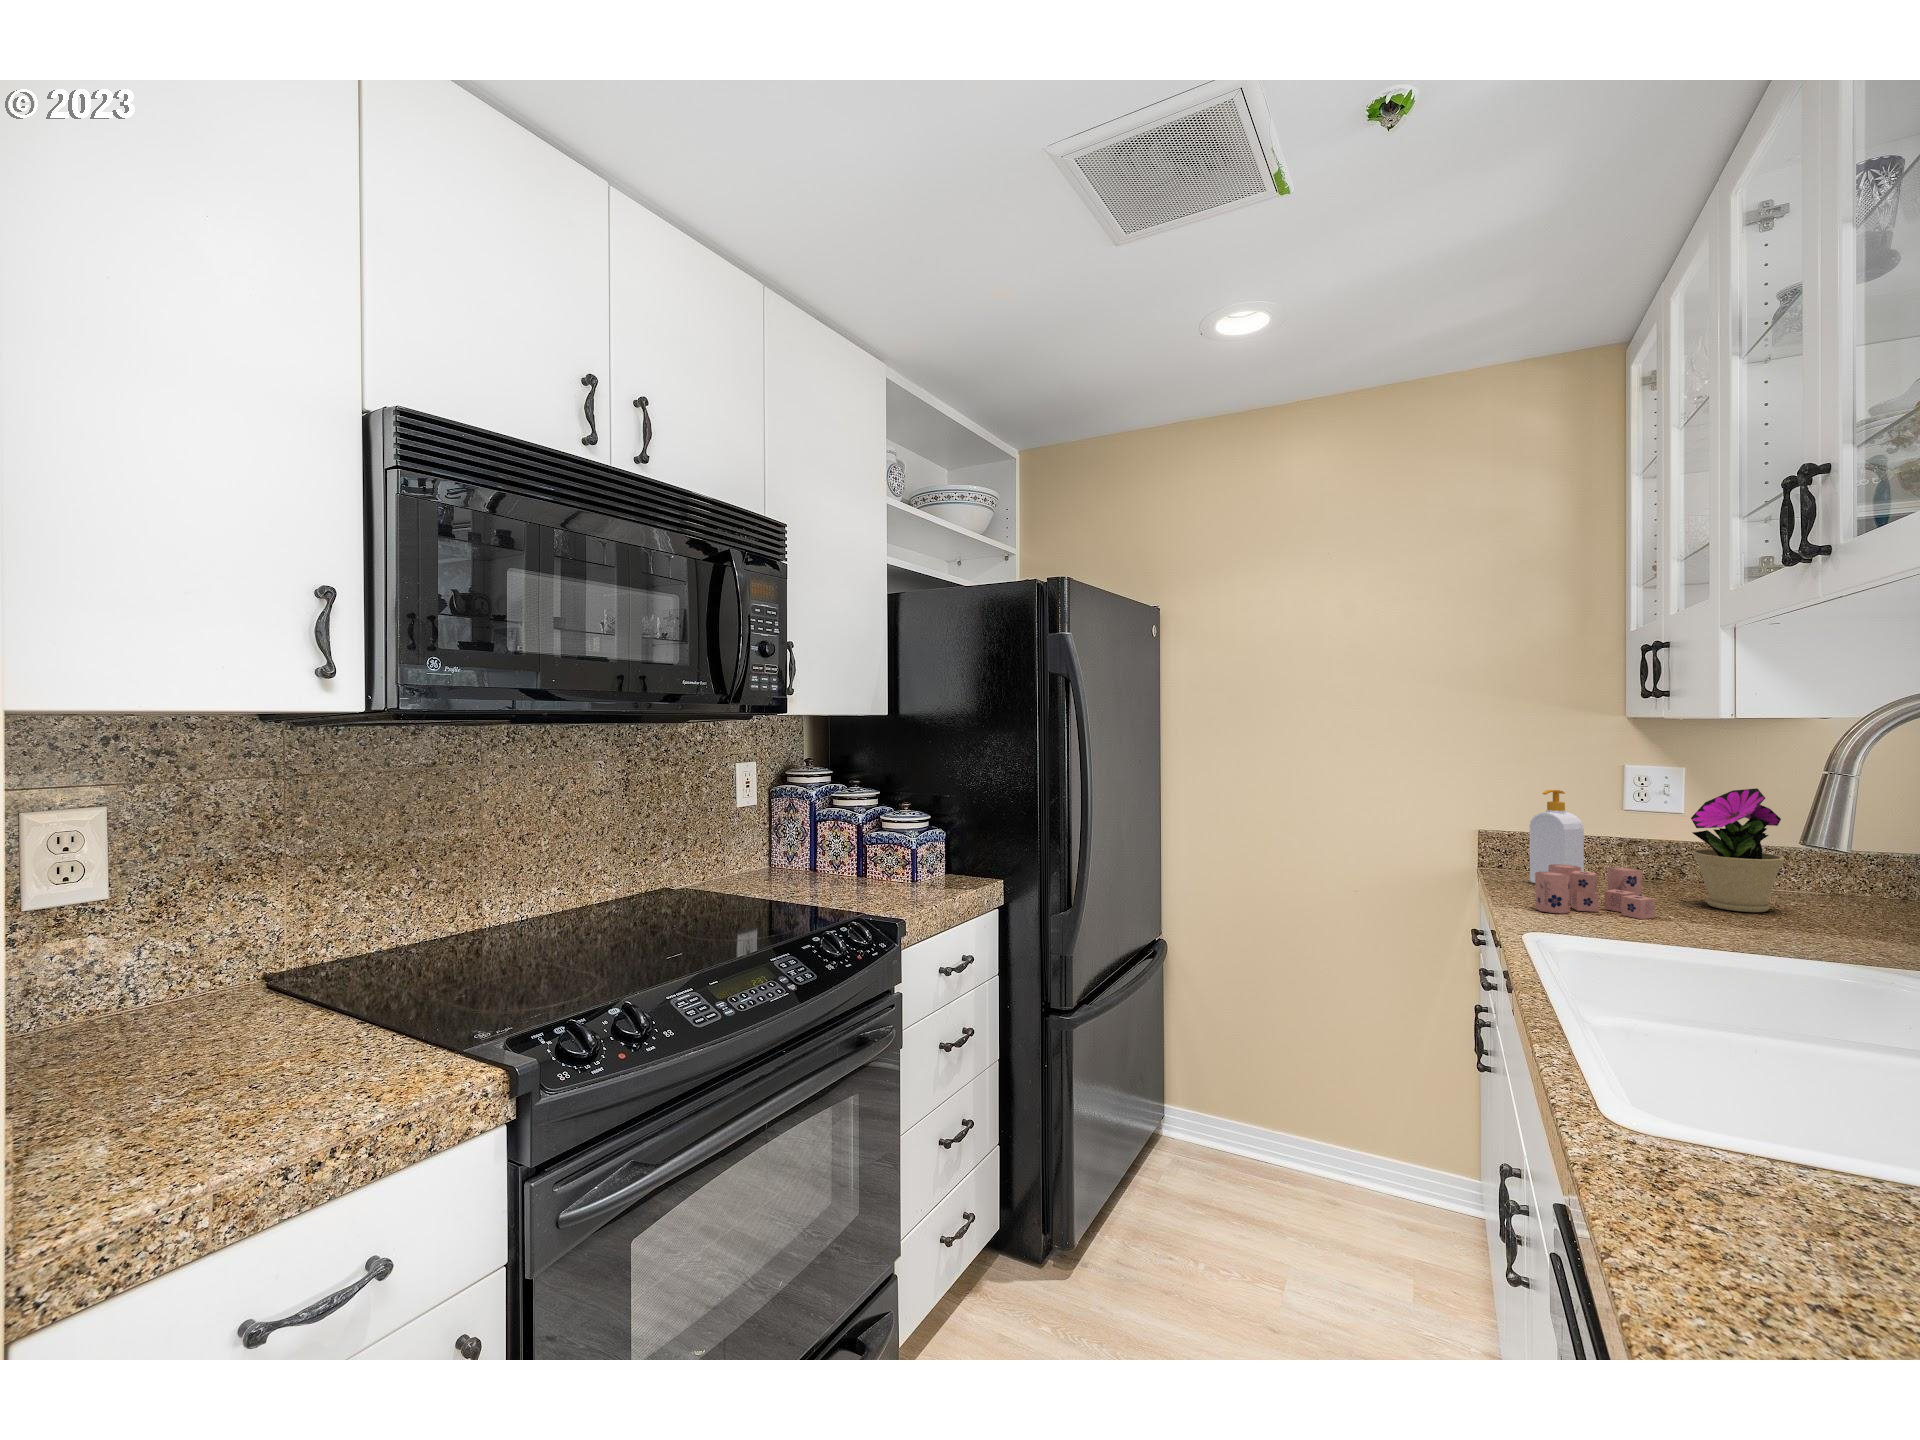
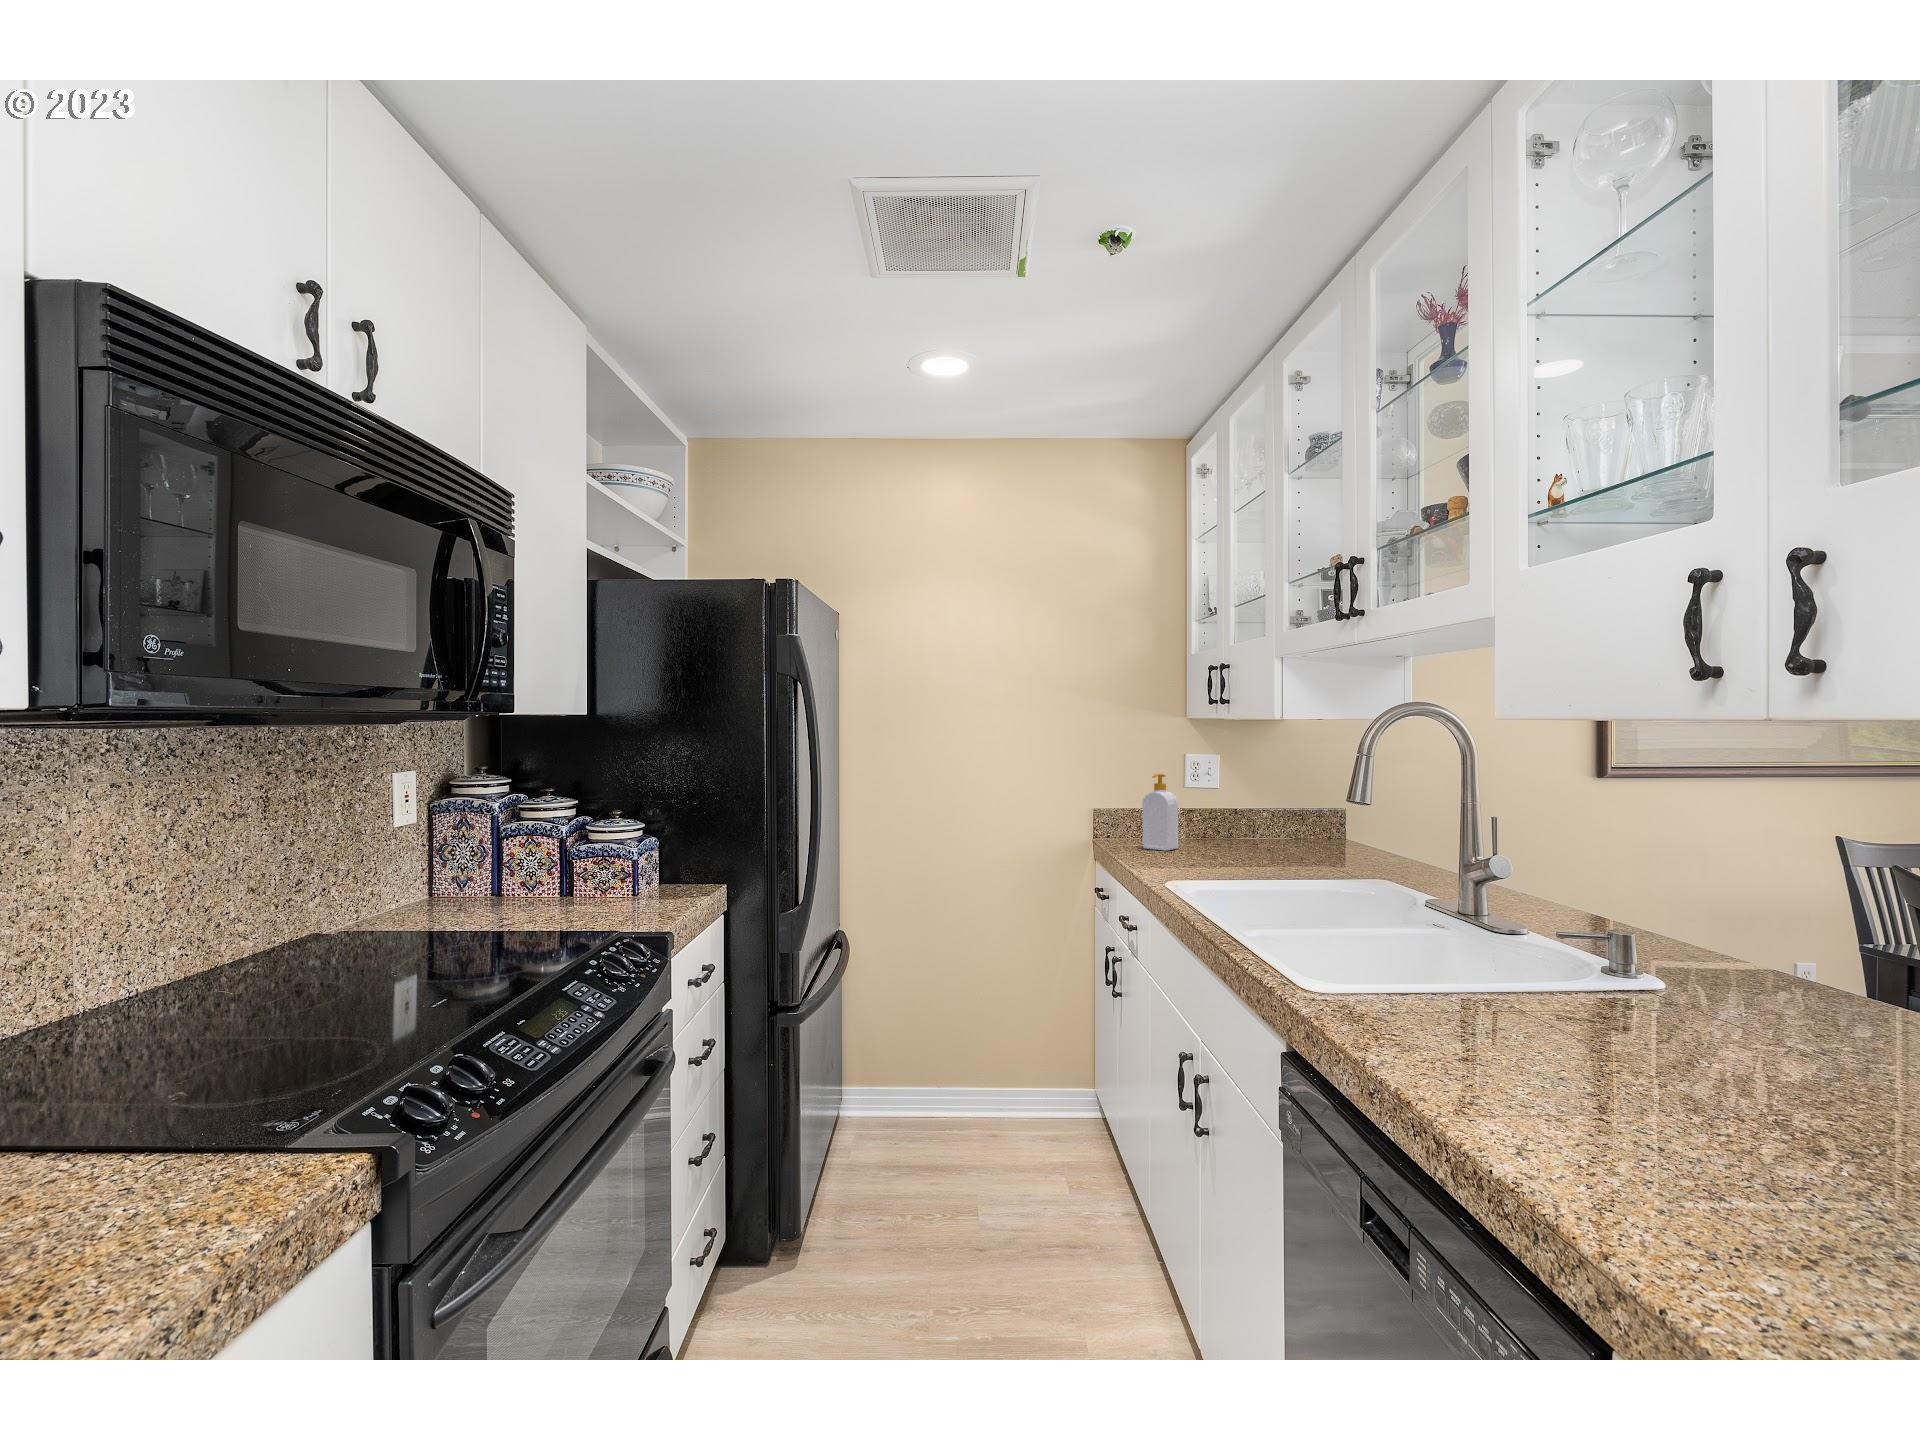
flower pot: present [1691,788,1784,912] -> none [1248,768,1301,856]
candle: present [1535,864,1655,919] -> none [1165,830,1238,869]

